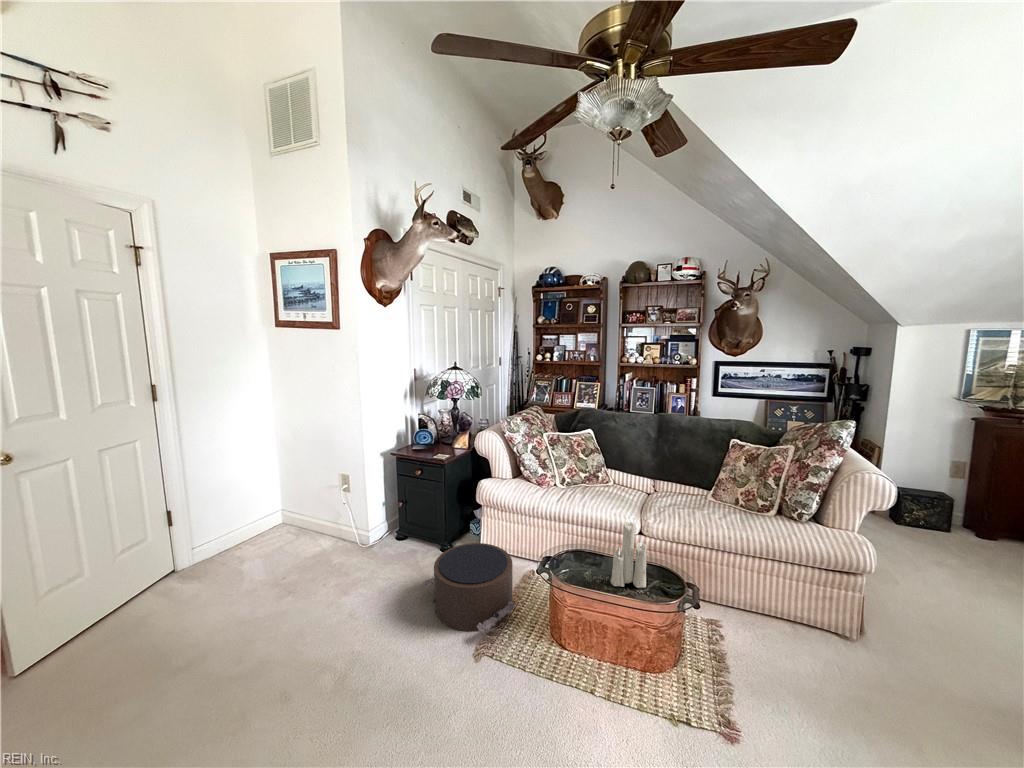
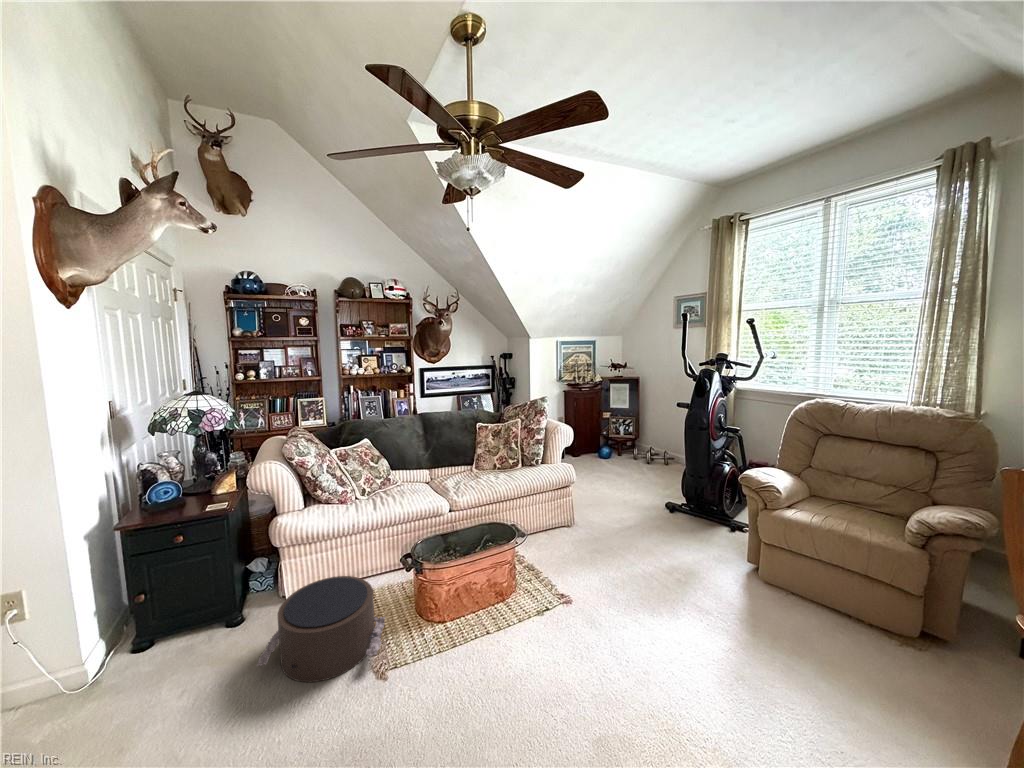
candle: present [611,517,647,588] -> none [473,485,496,548]

